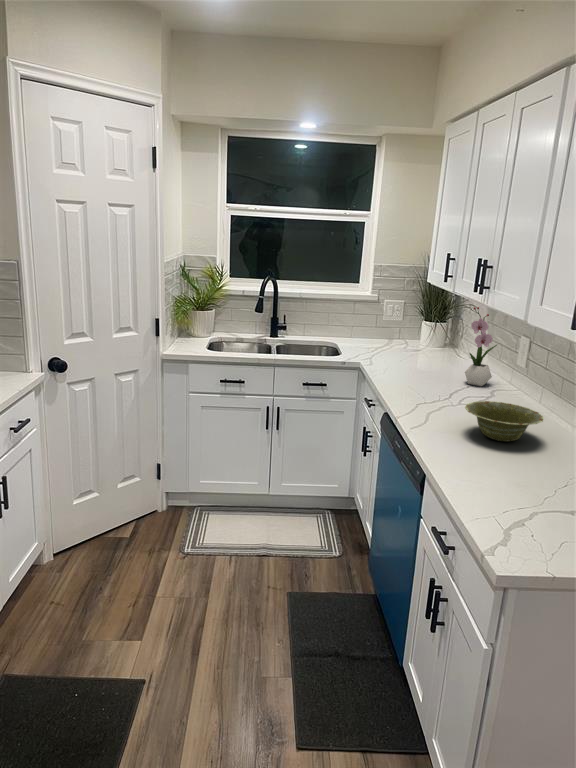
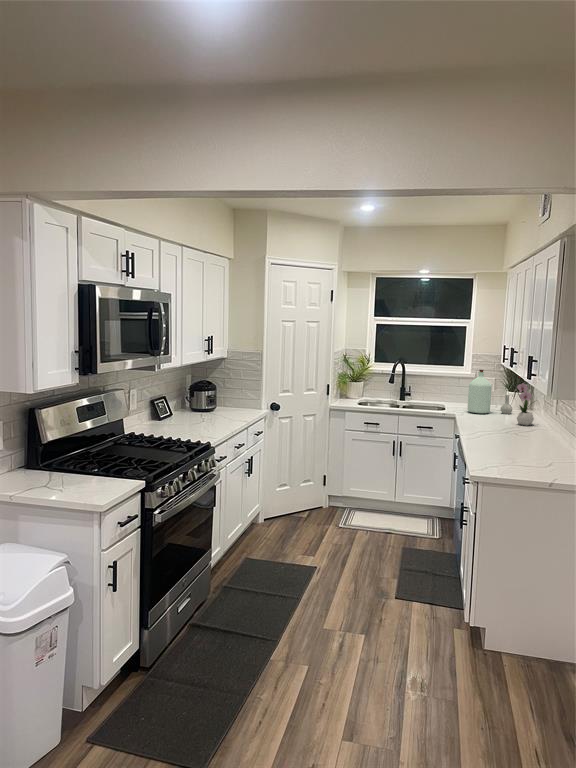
bottle: none [377,292,441,360] -> present [467,370,512,414]
dish: present [465,401,544,442] -> none [494,424,538,444]

